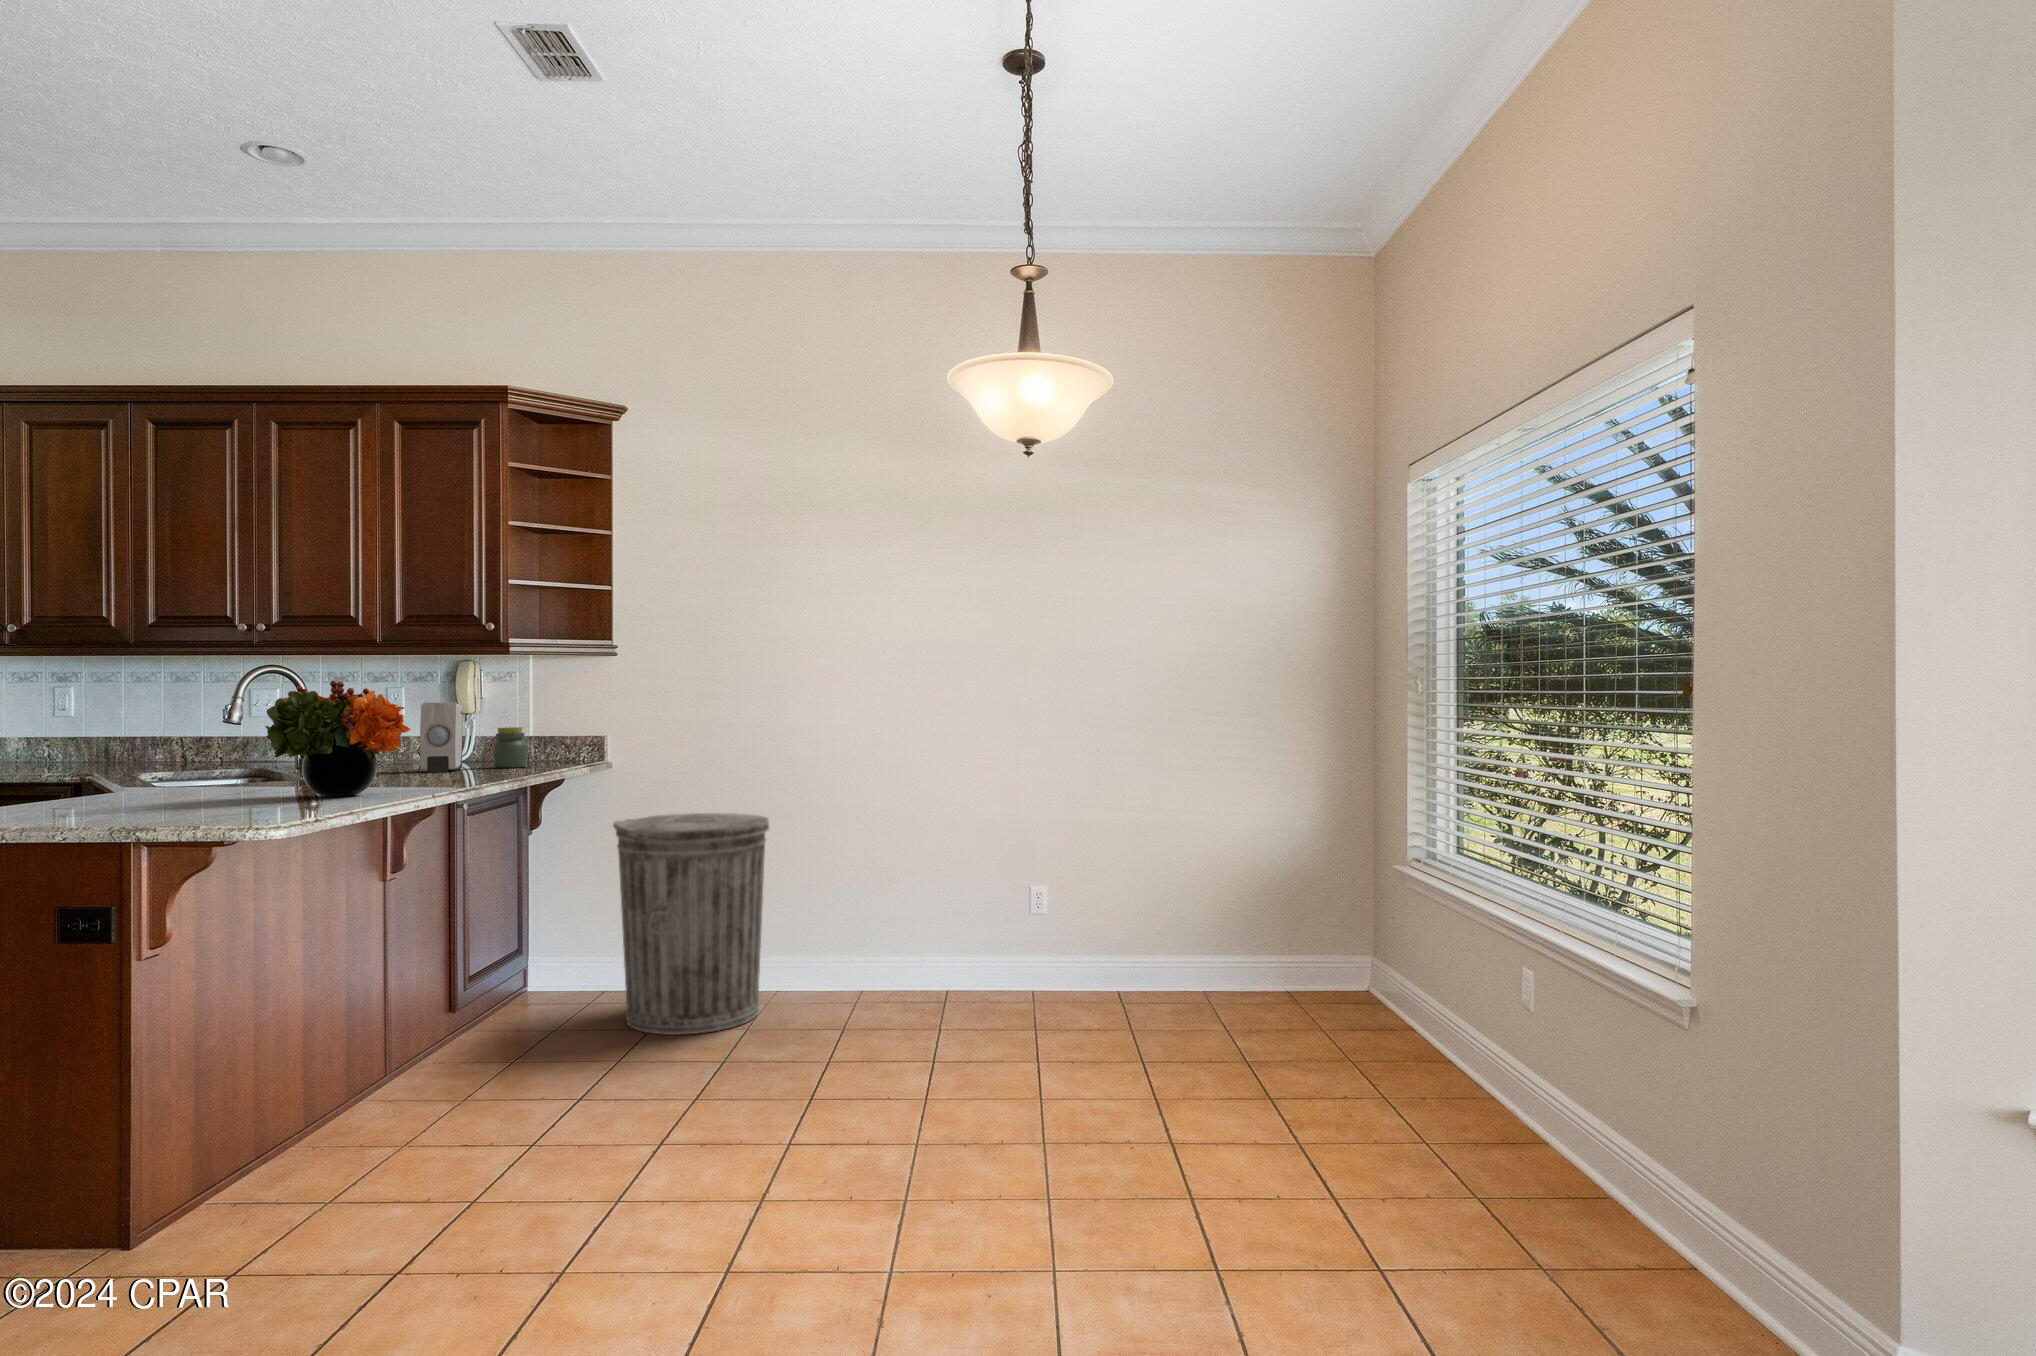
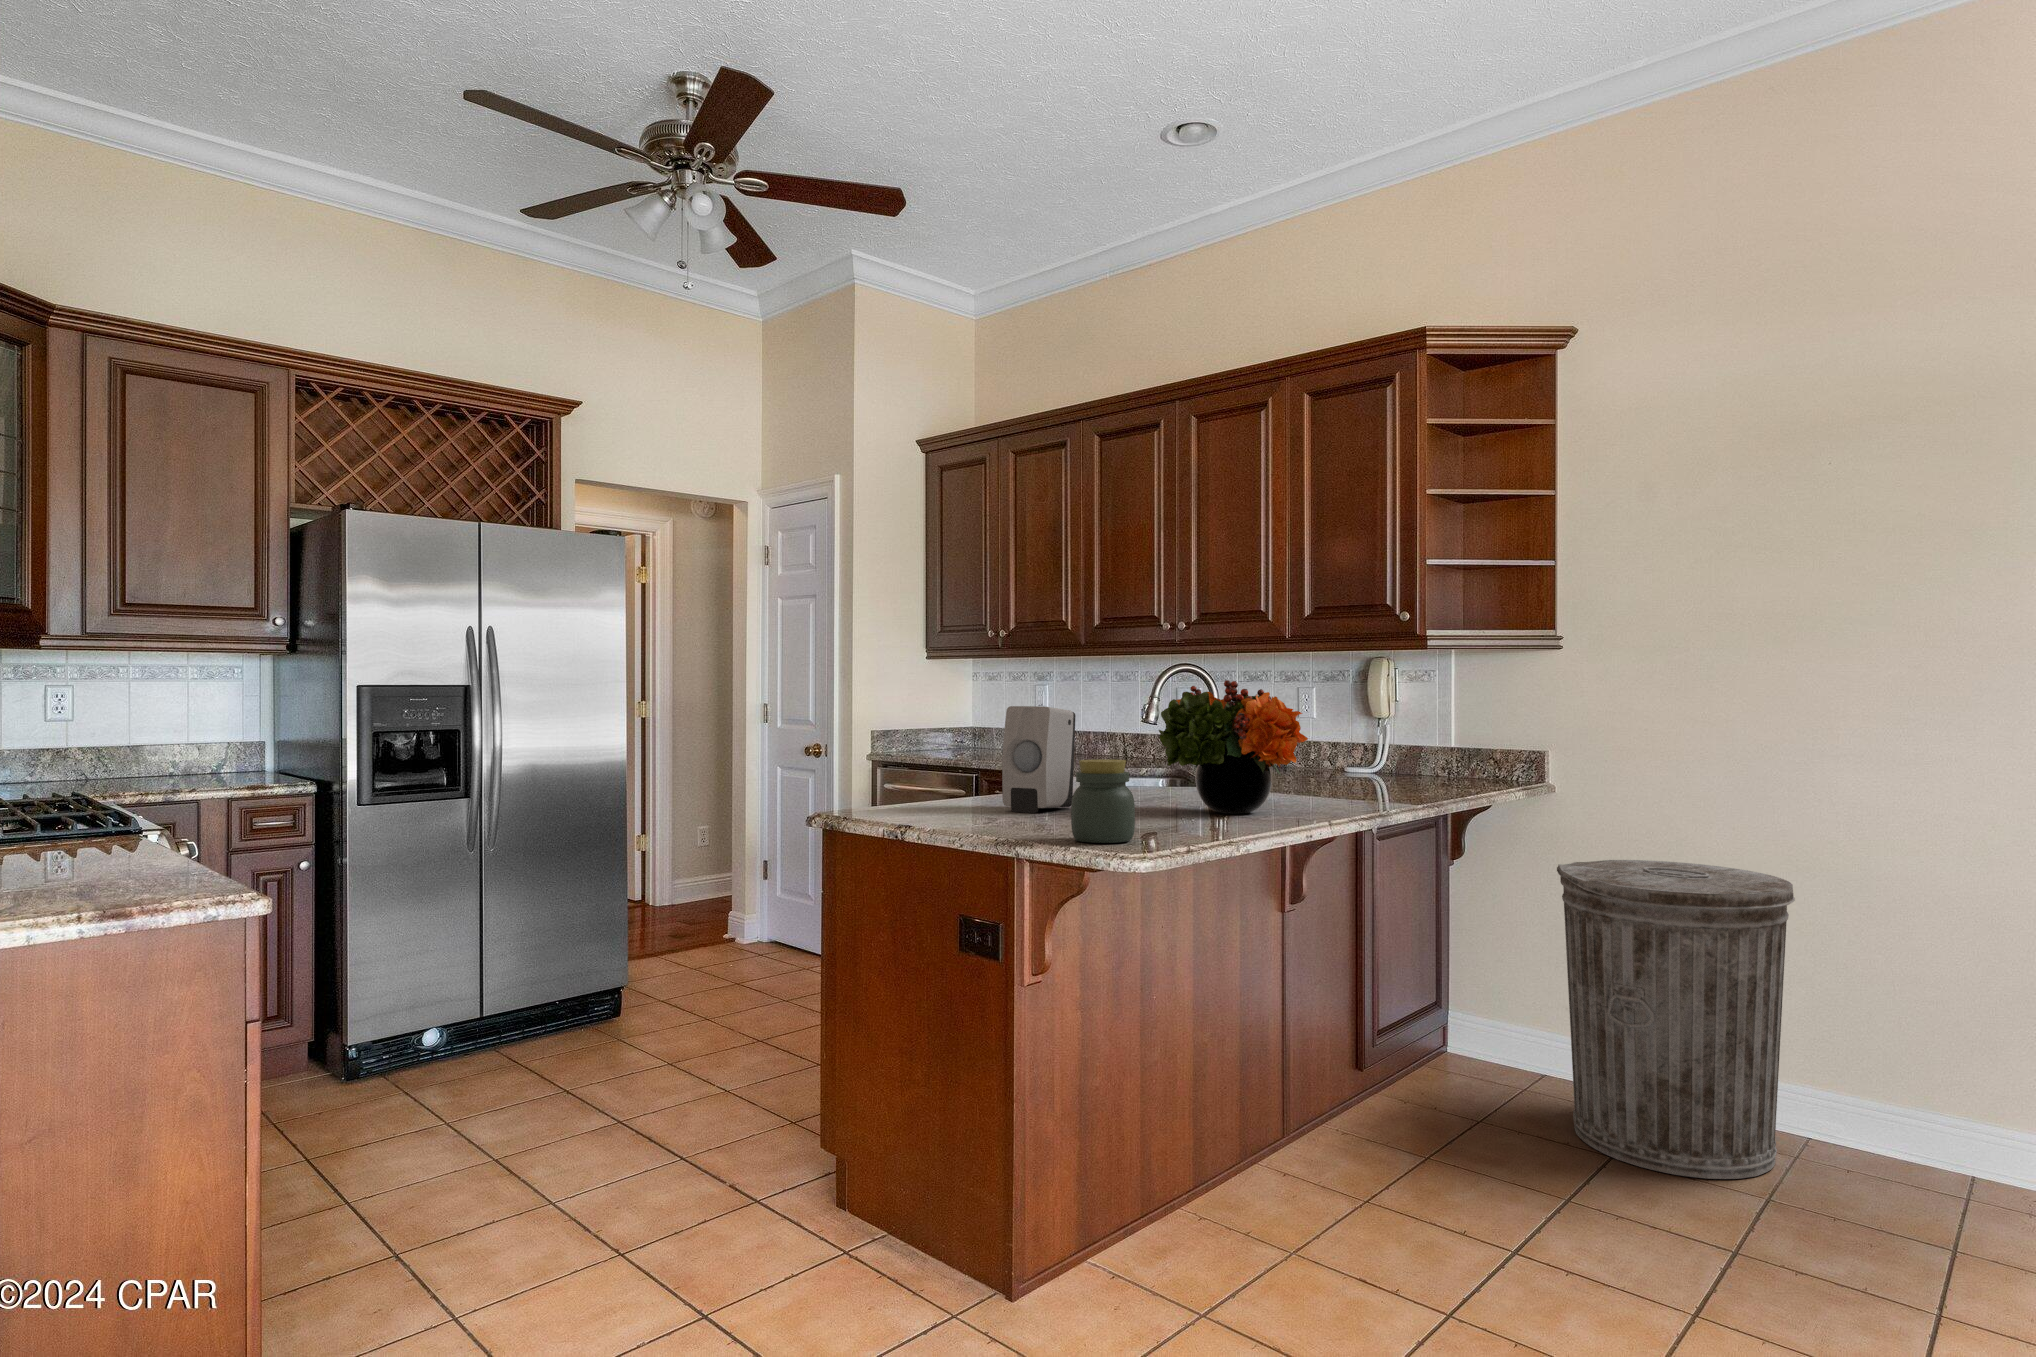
soap dispenser: present [420,702,463,772] -> present [1002,706,1076,813]
jar: present [493,727,528,768] -> present [1071,759,1135,843]

